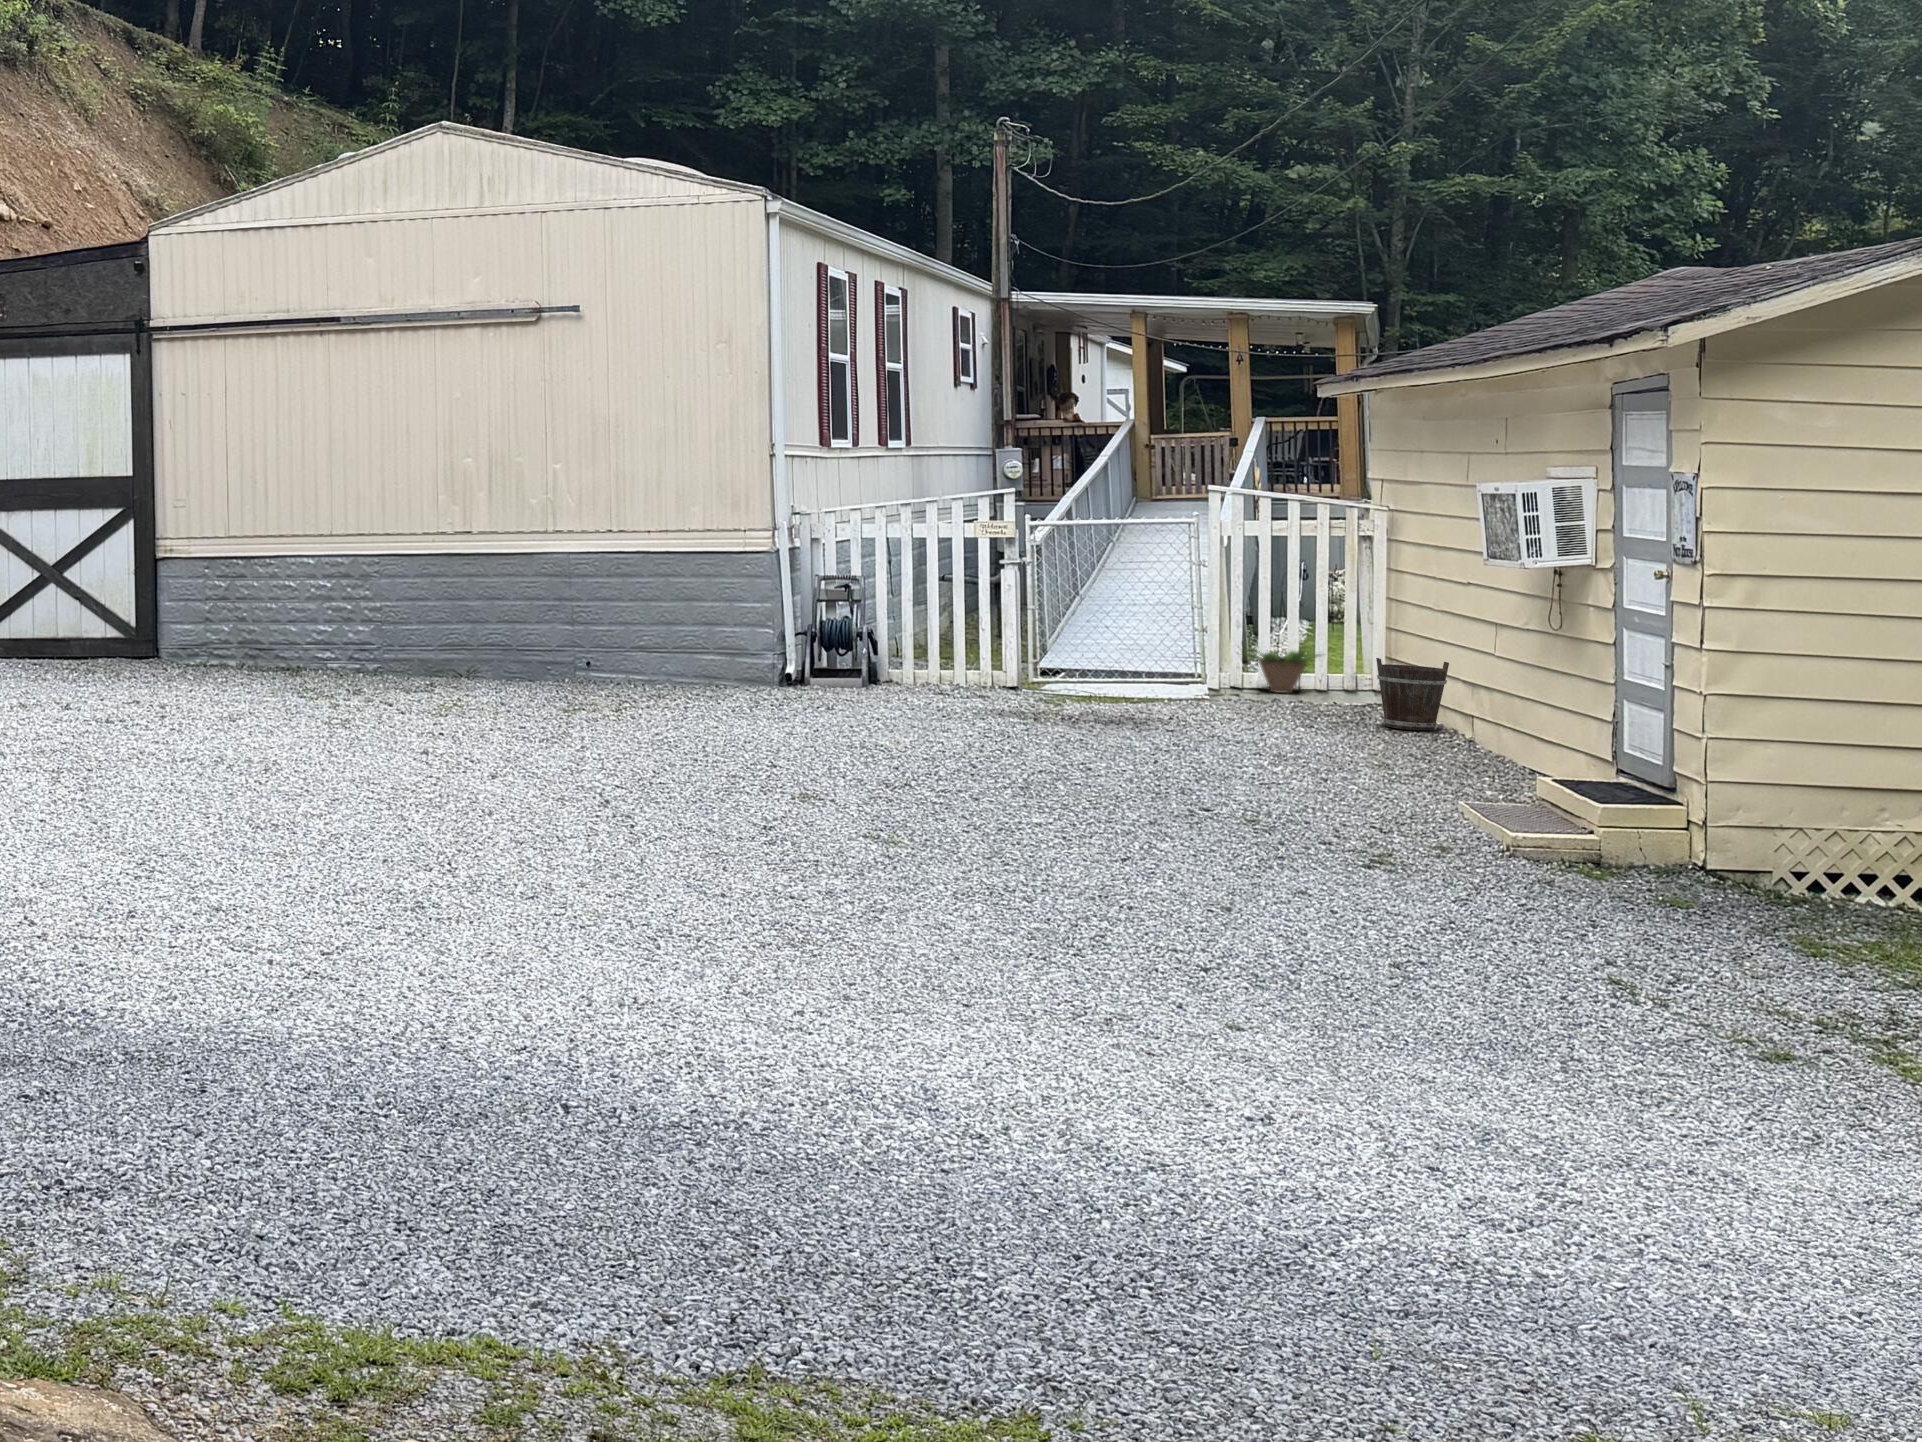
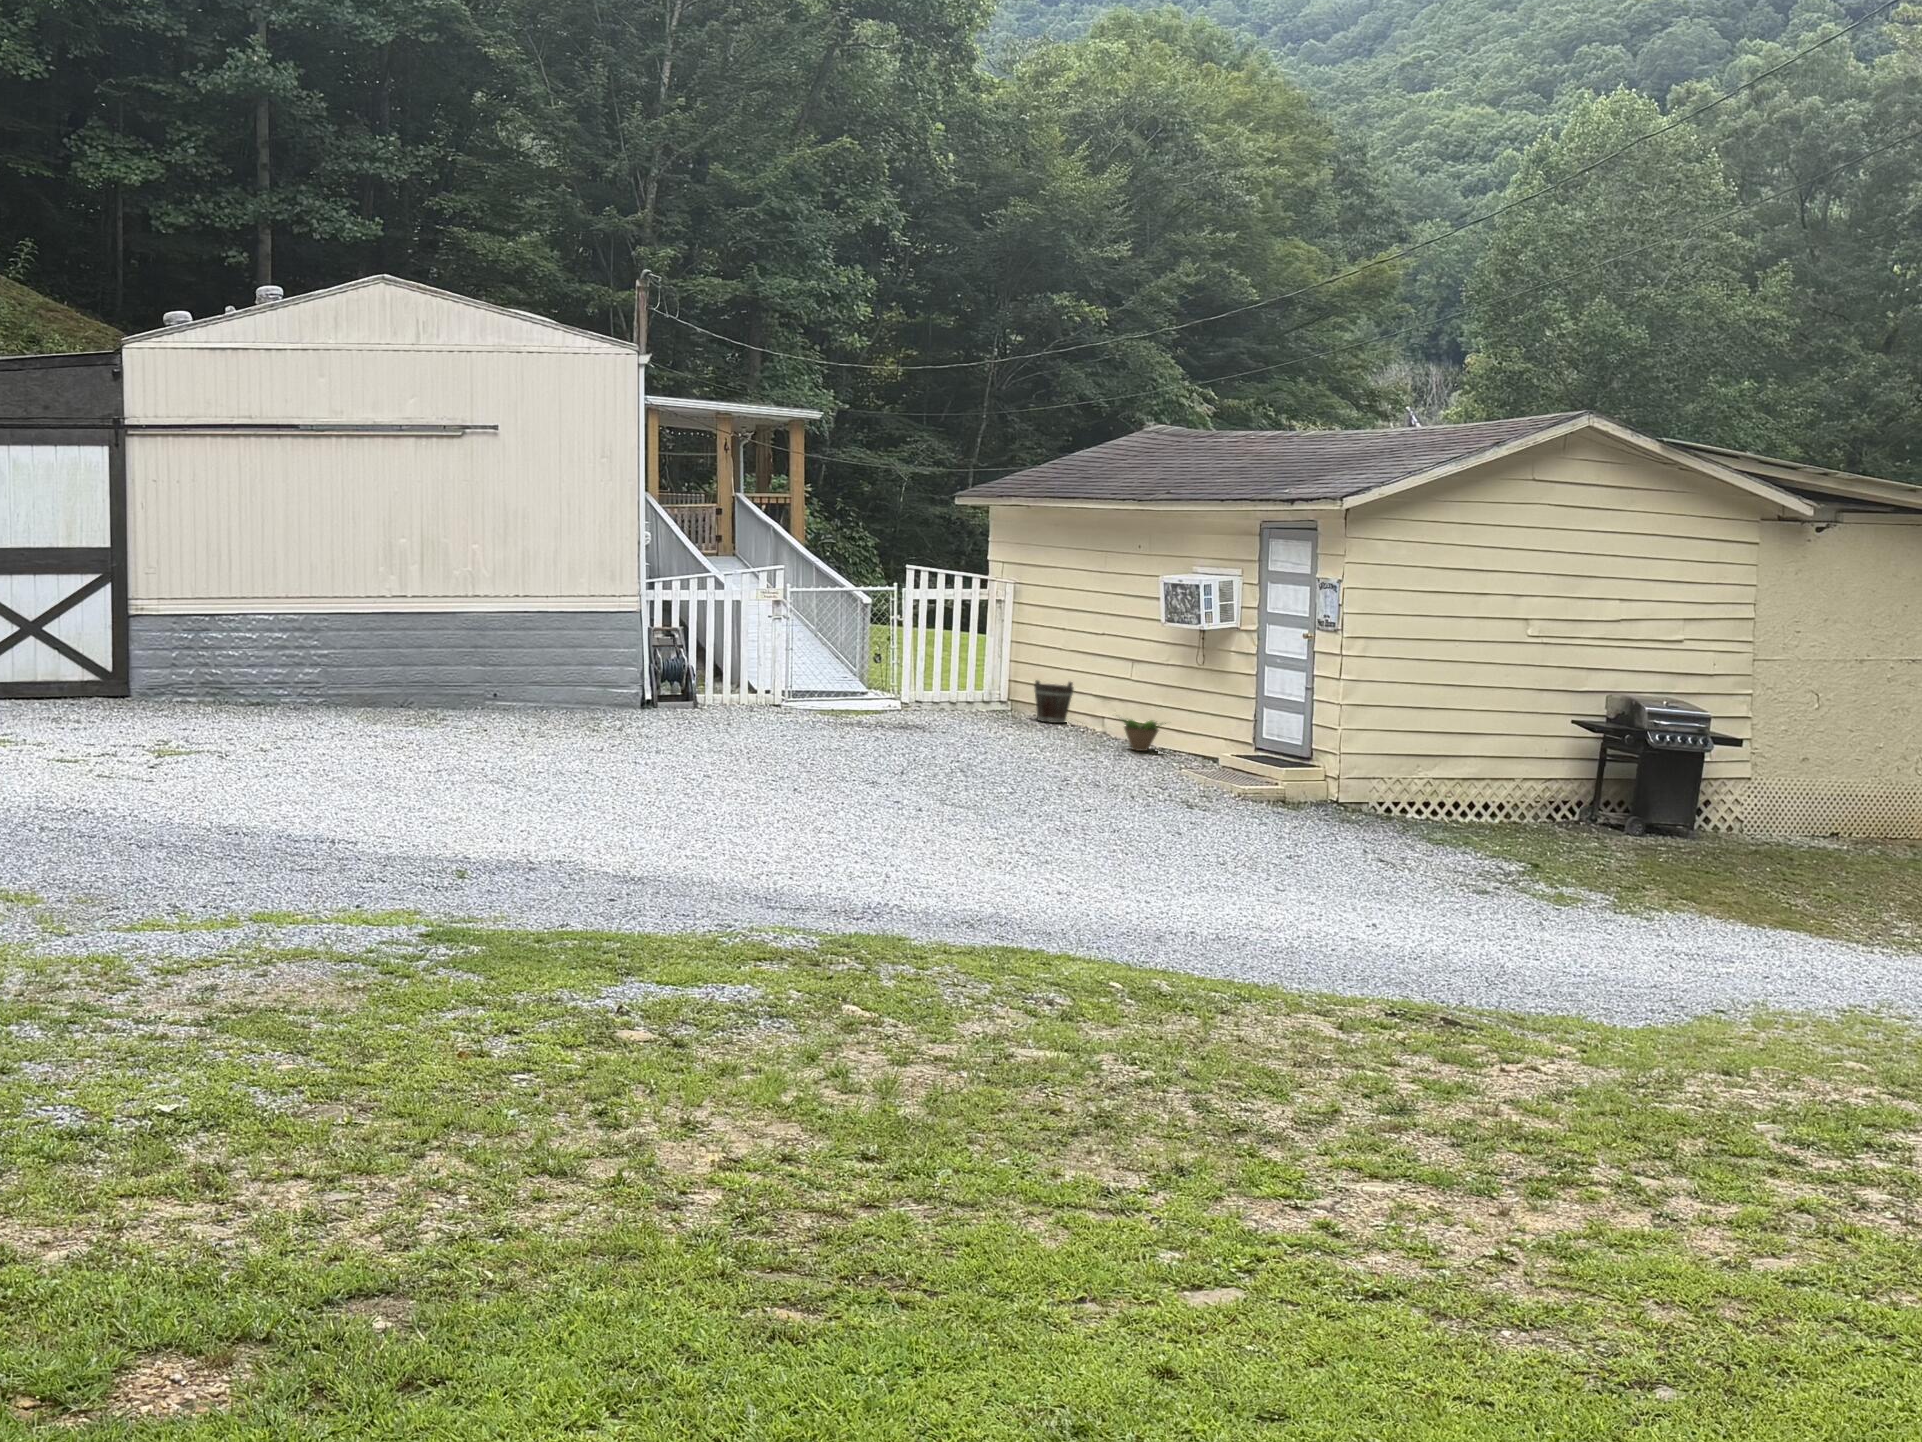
decorative plant: present [1249,650,1324,693] -> present [1121,718,1166,751]

